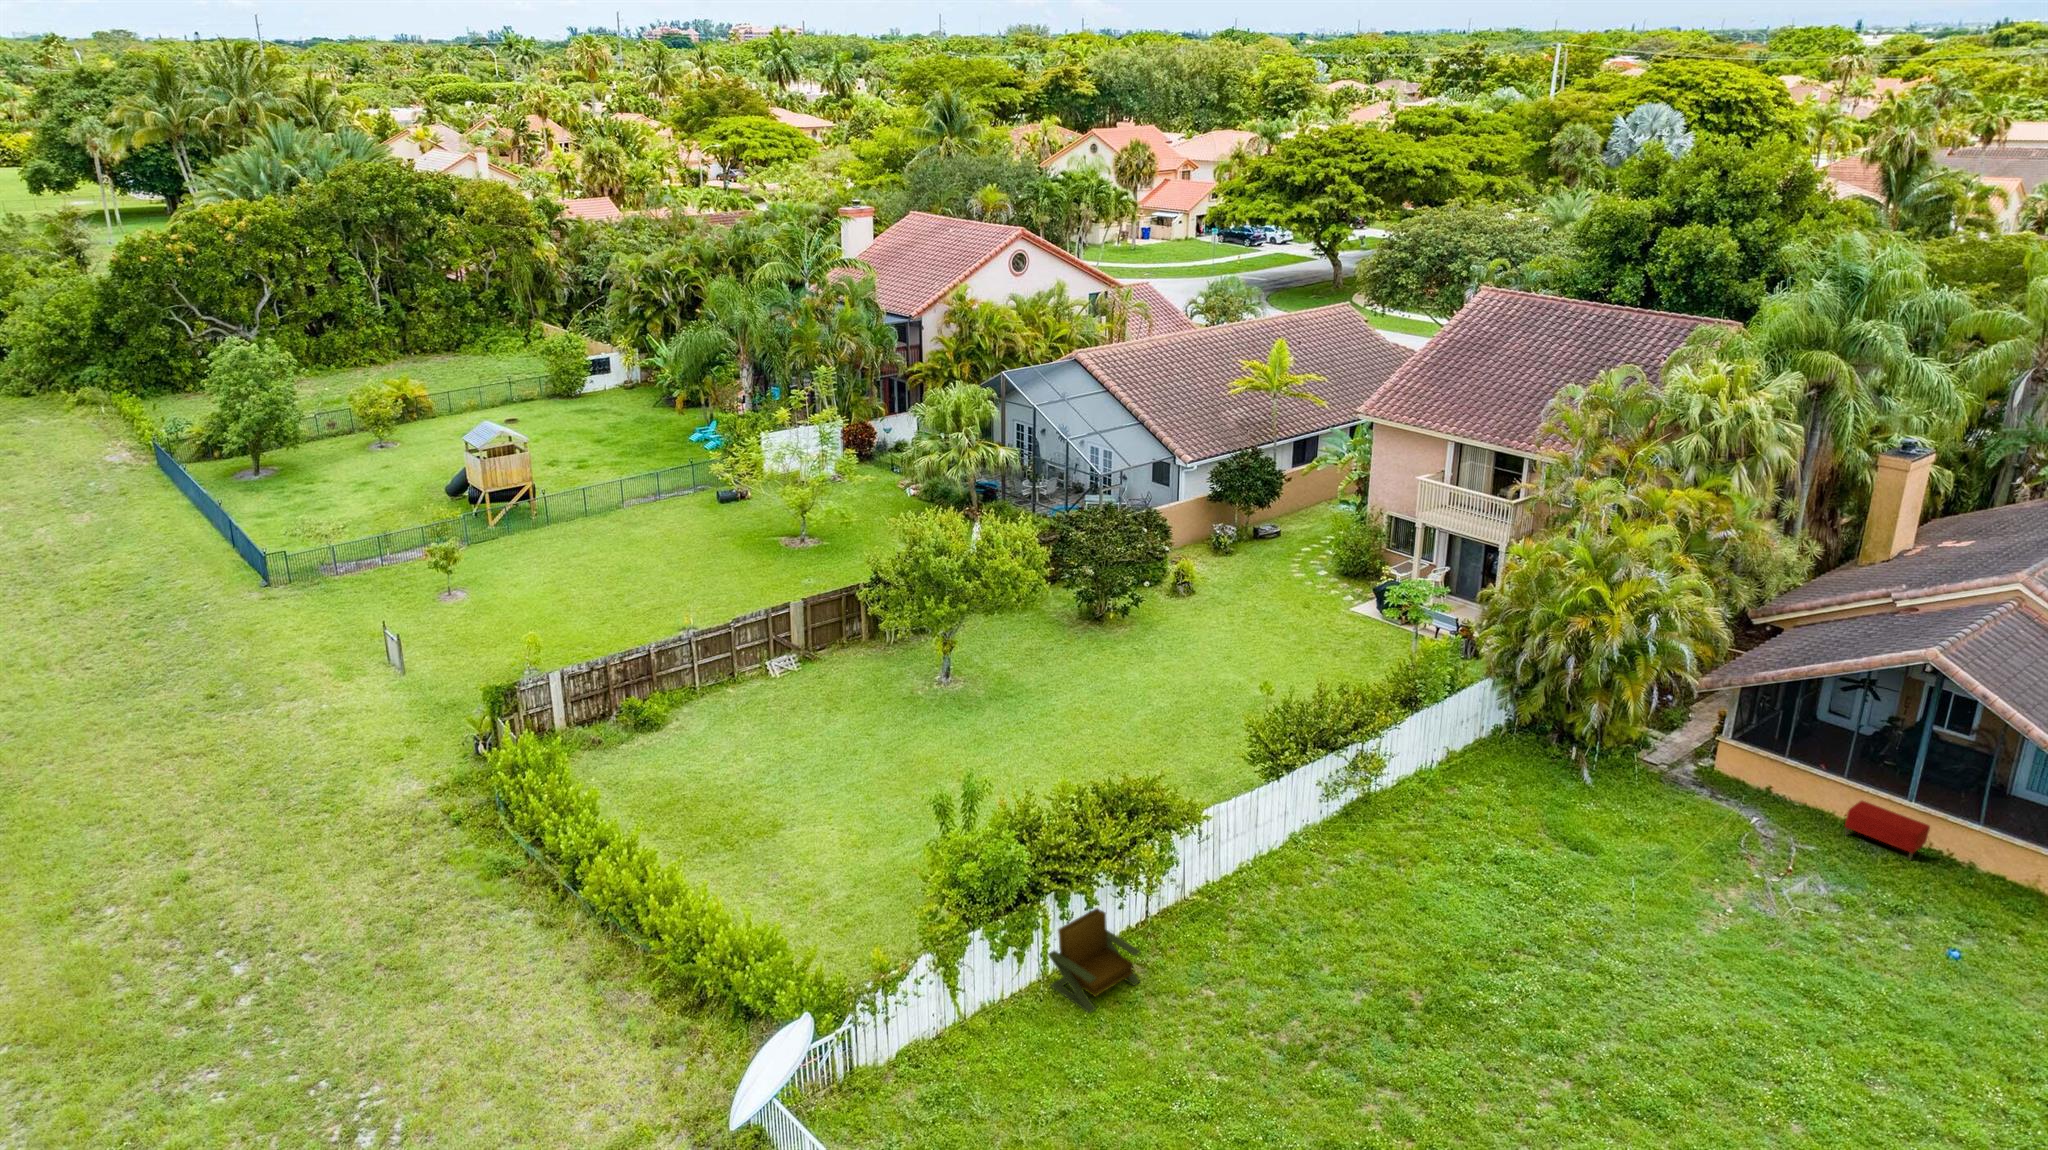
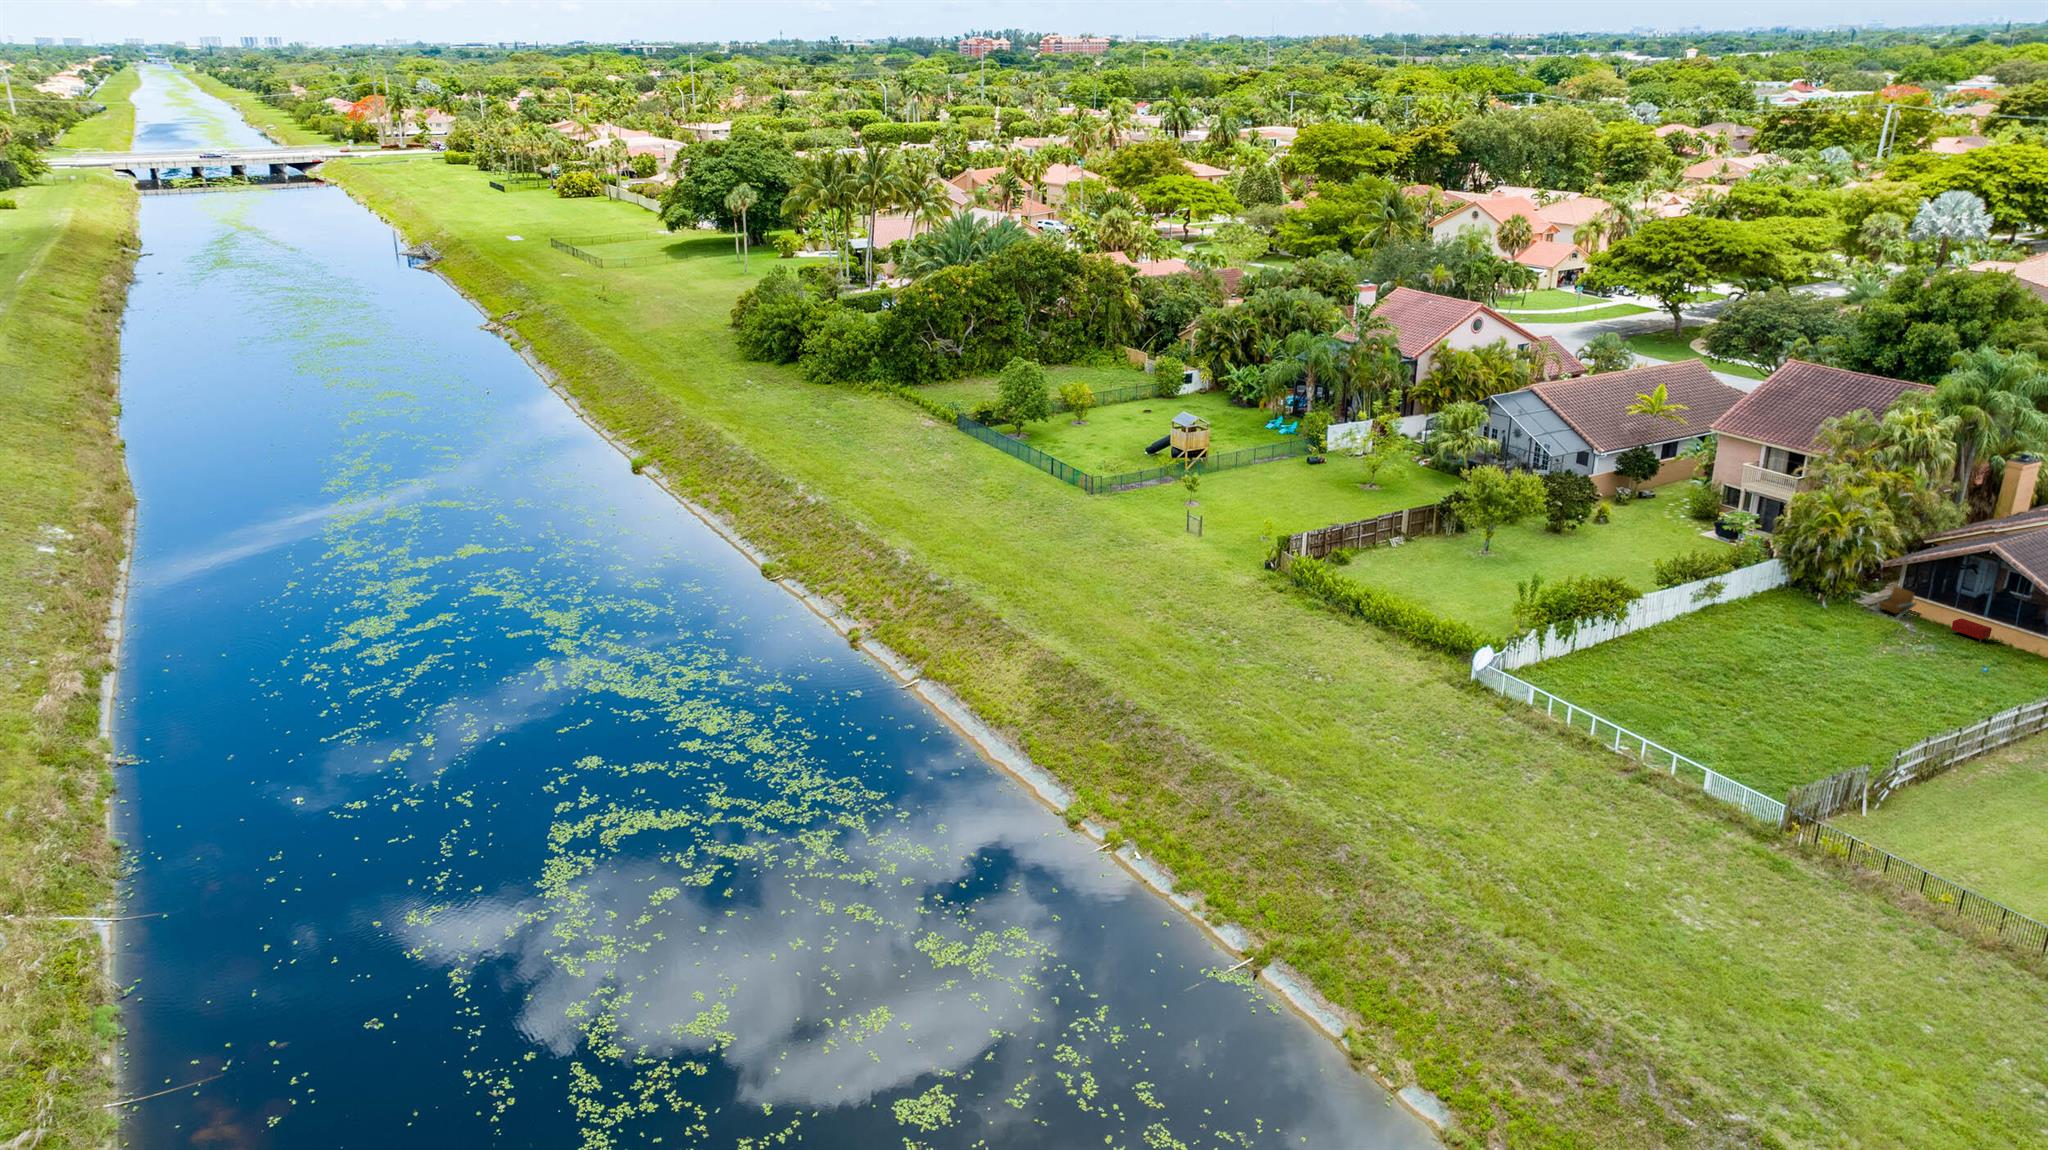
lounge chair: present [1048,908,1140,1013] -> present [1875,586,1916,620]

